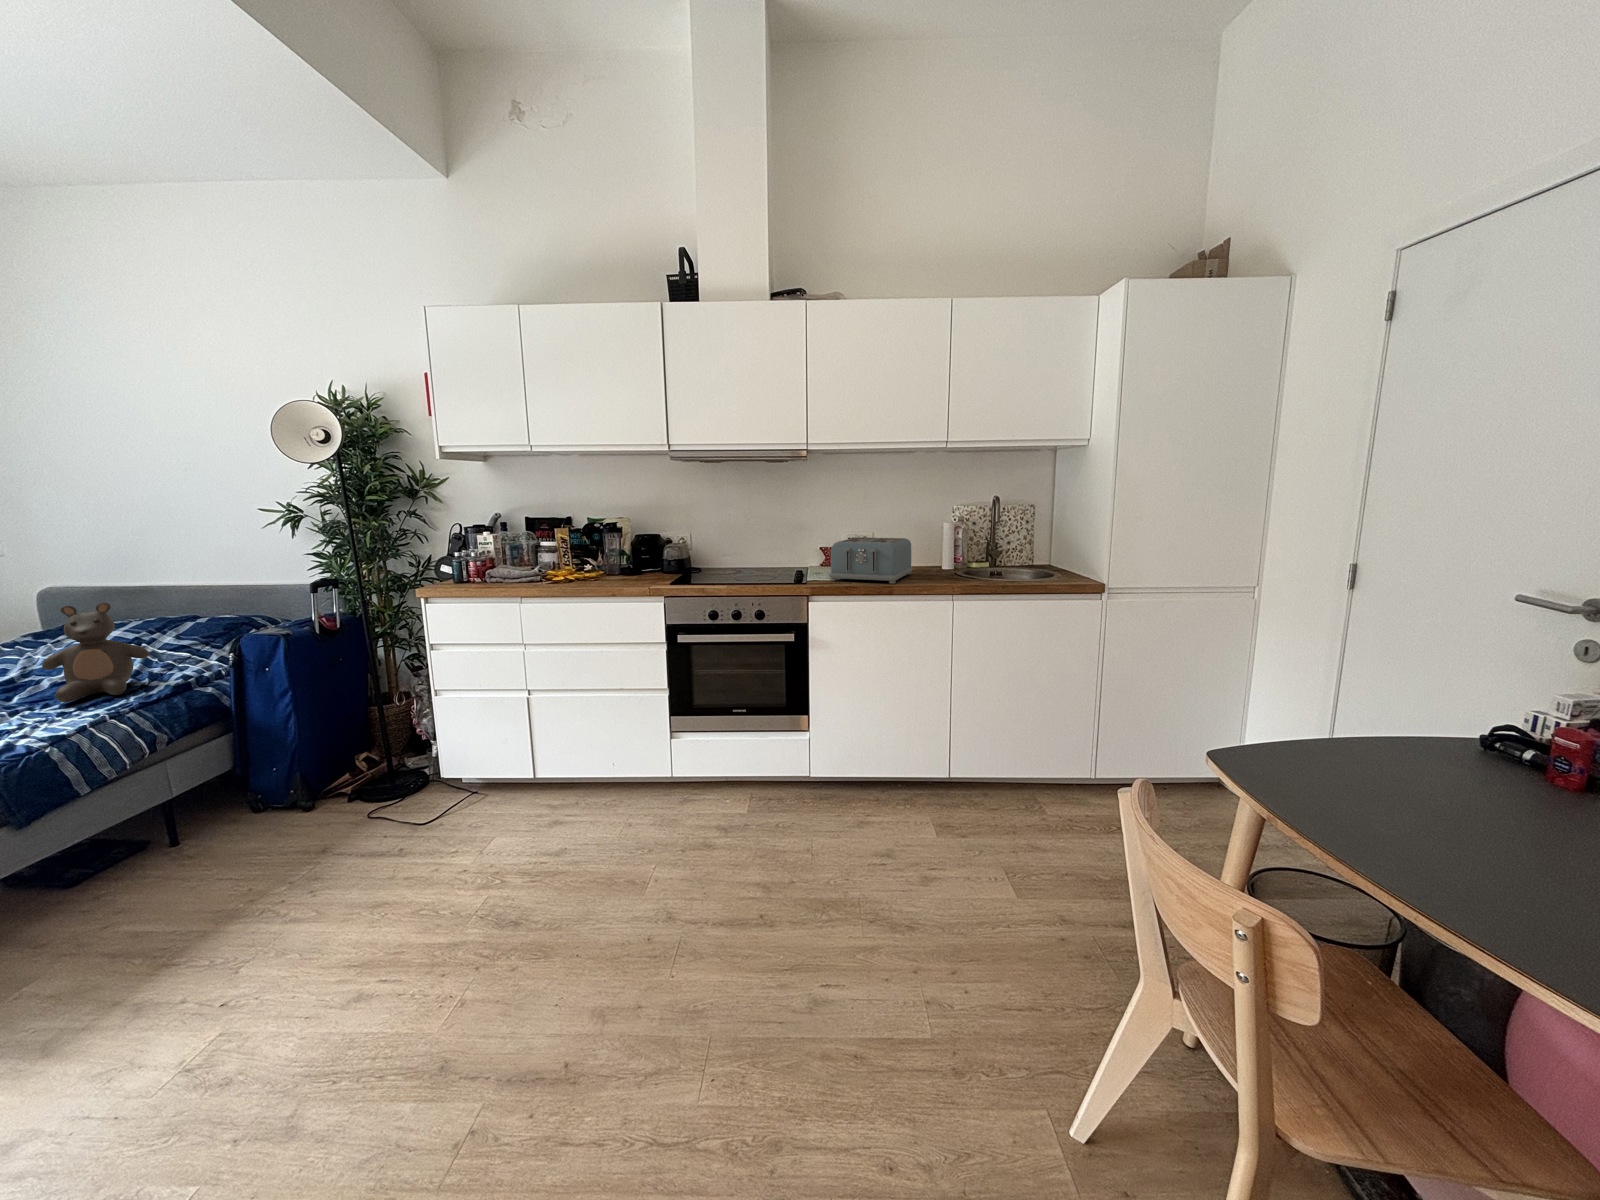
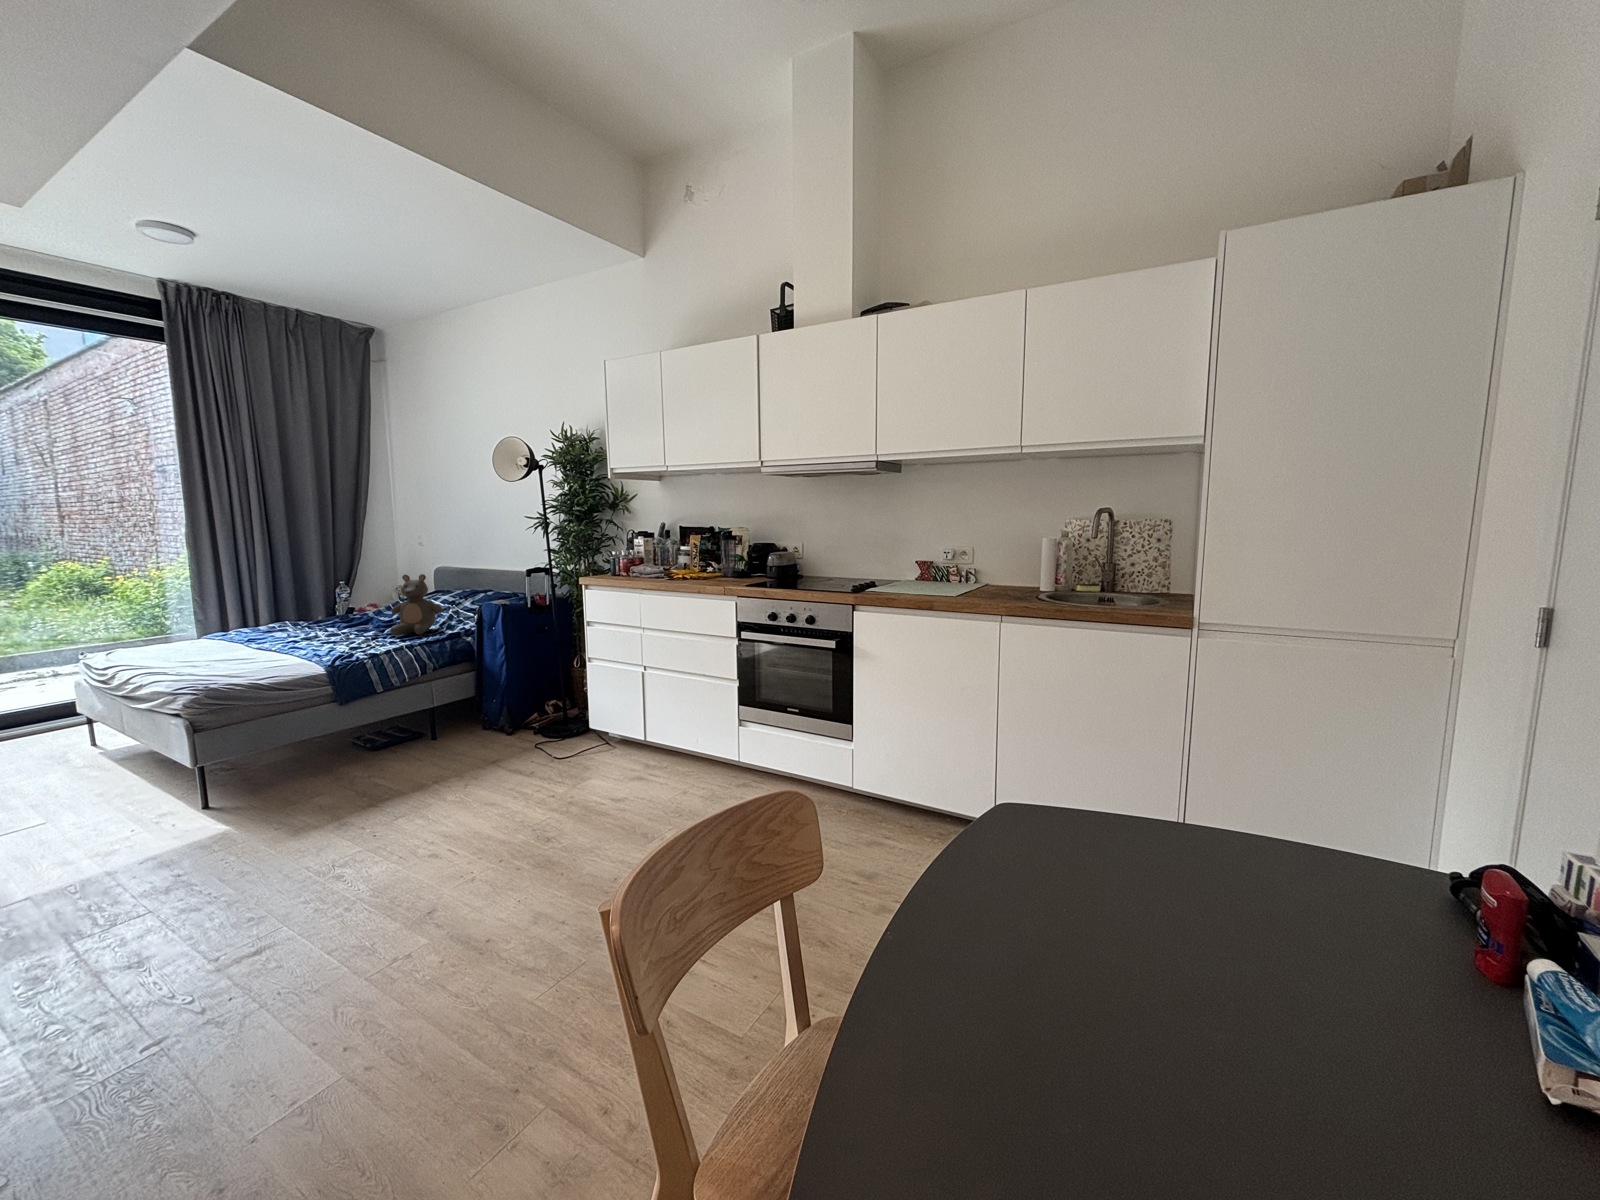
toaster: present [829,537,913,584] -> none [893,551,997,600]

